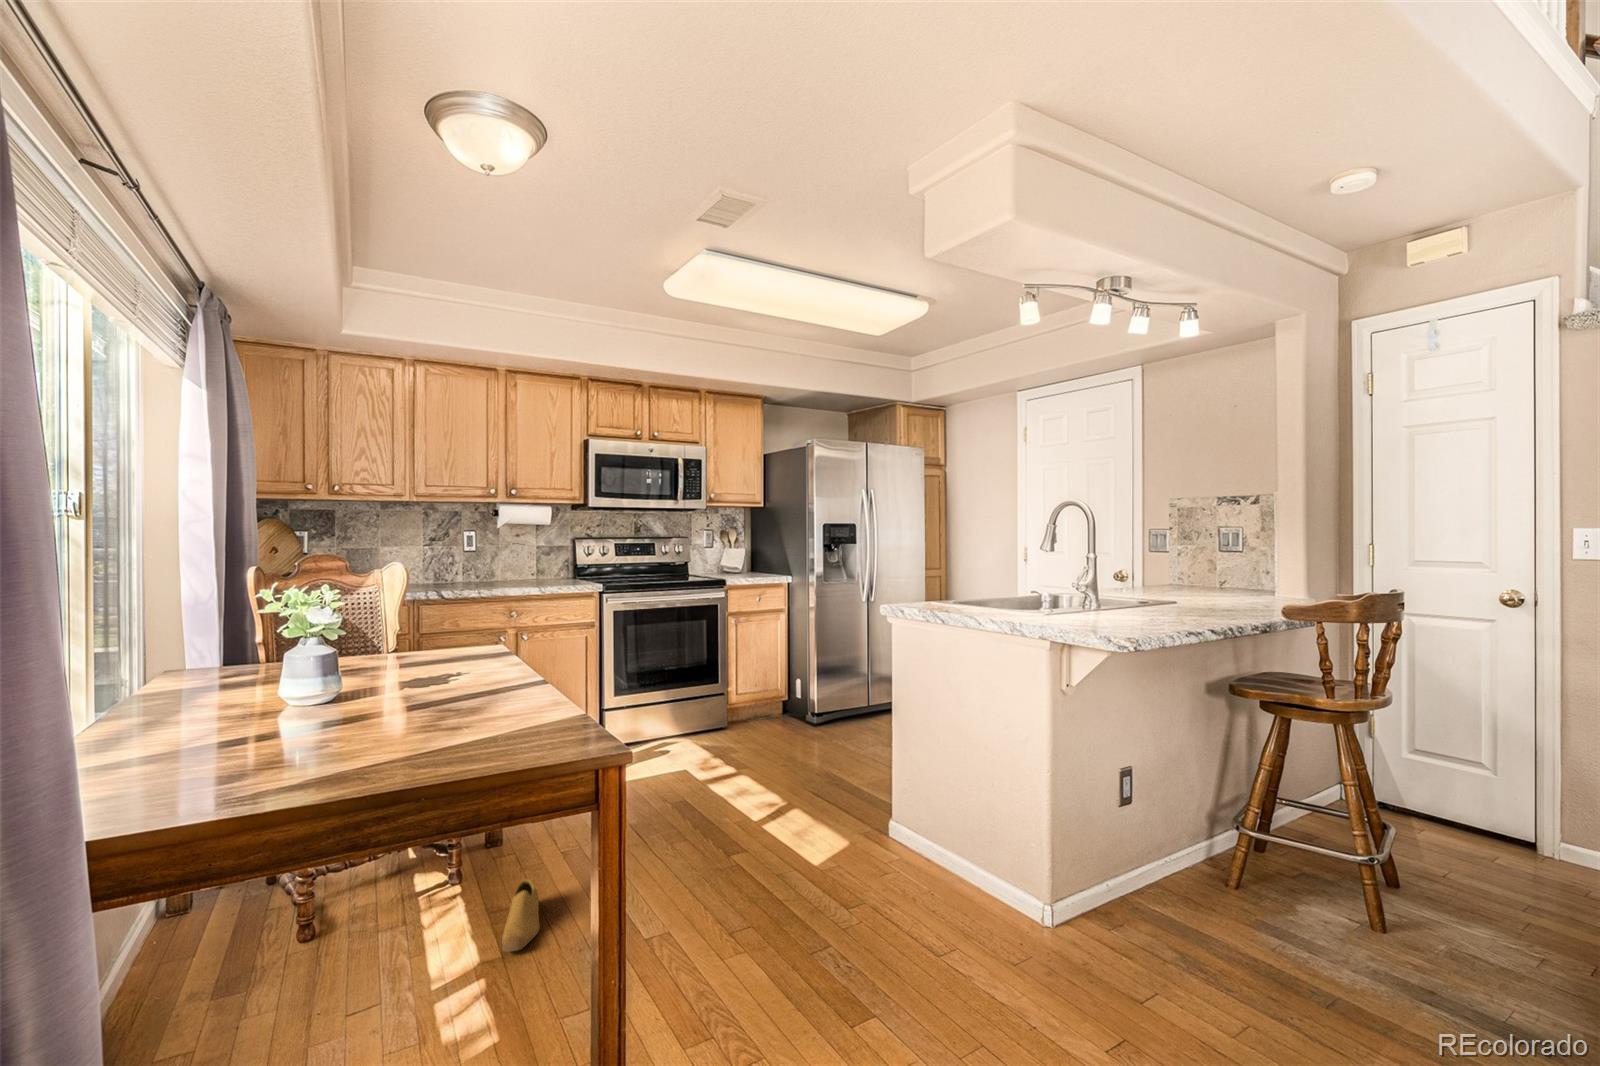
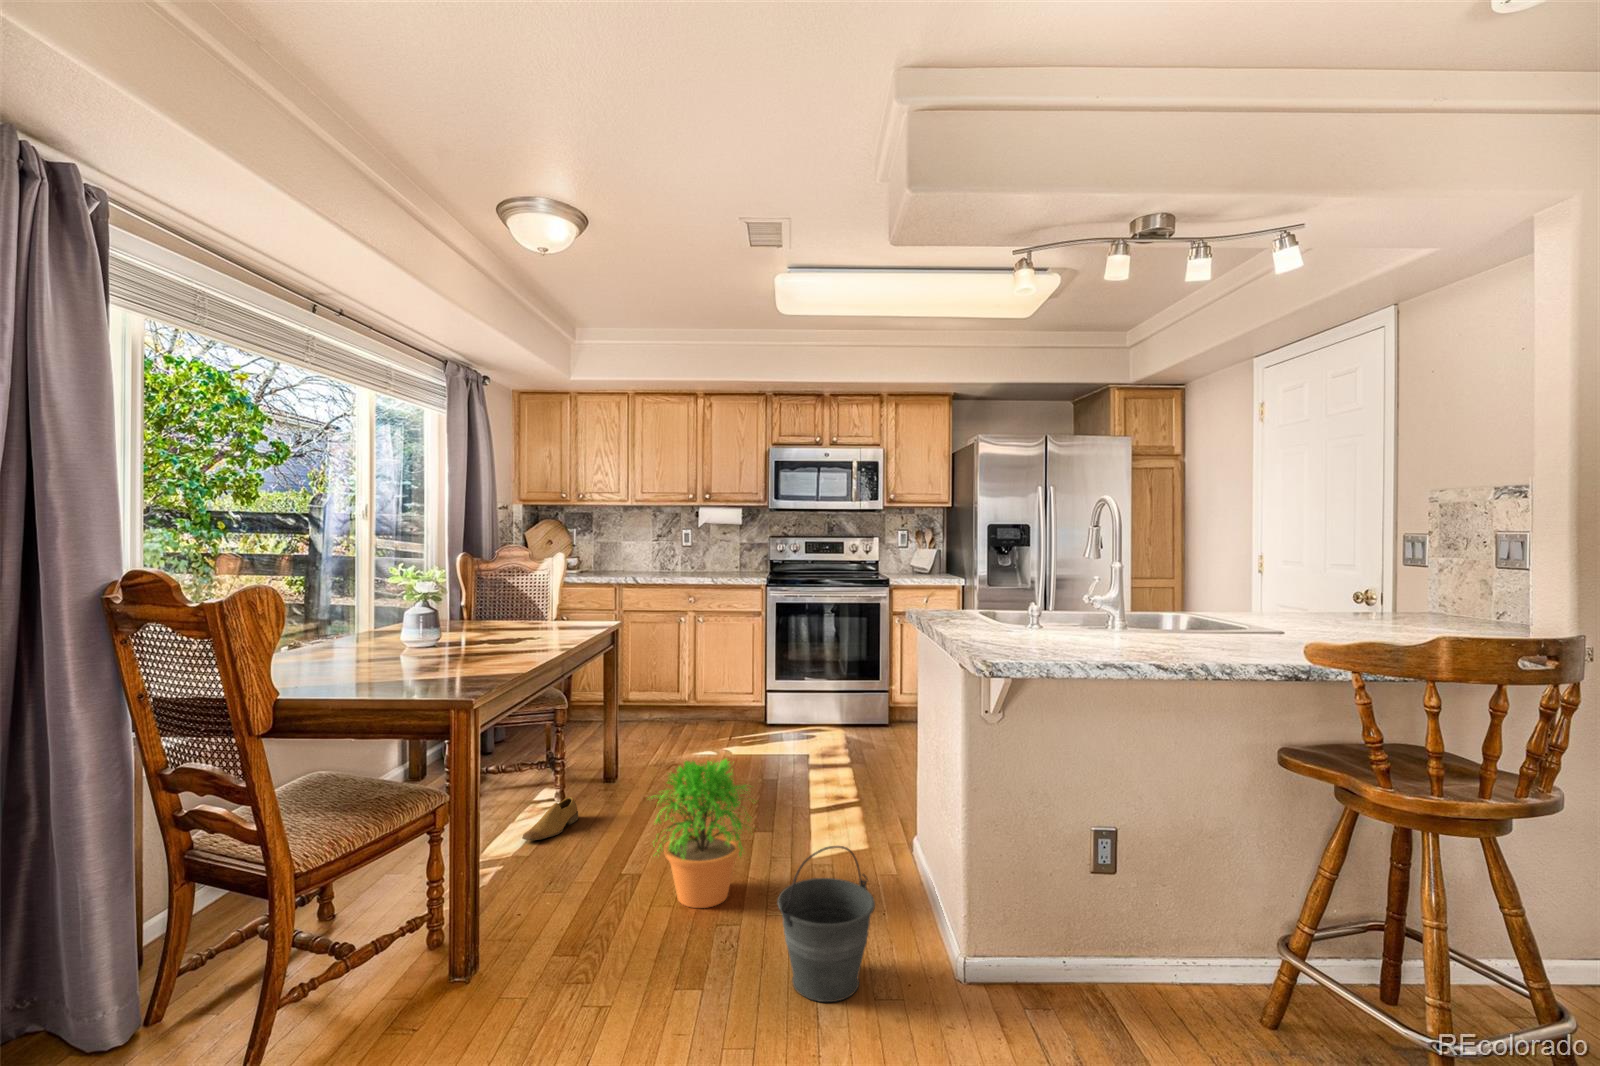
potted plant: none [746,777,873,960] -> present [652,759,752,908]
bucket: none [983,837,1088,1003] -> present [777,846,875,1002]

